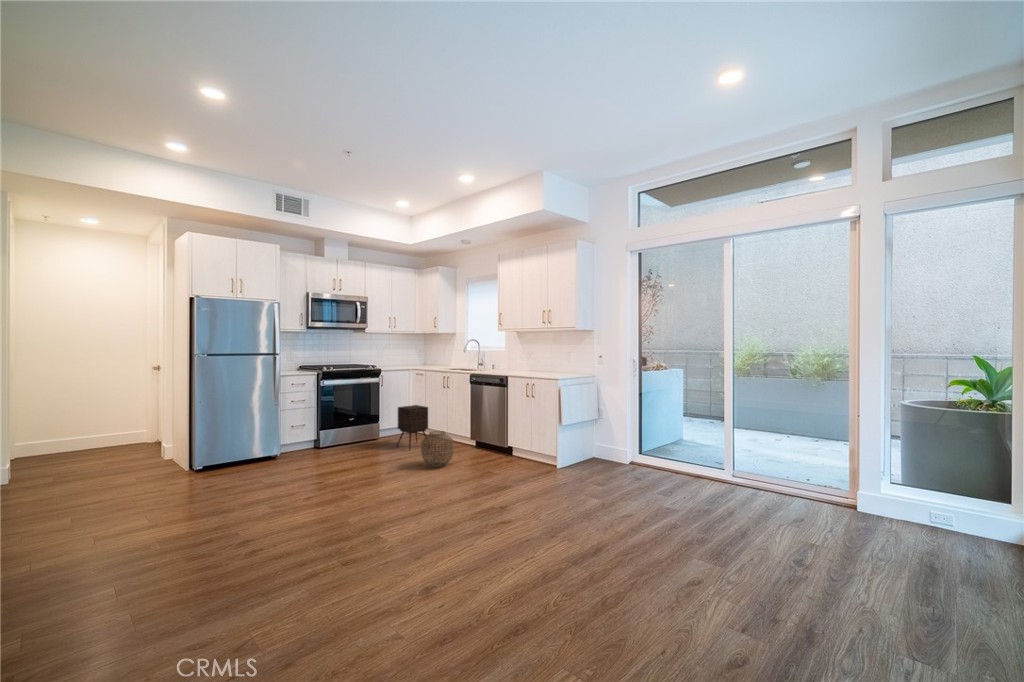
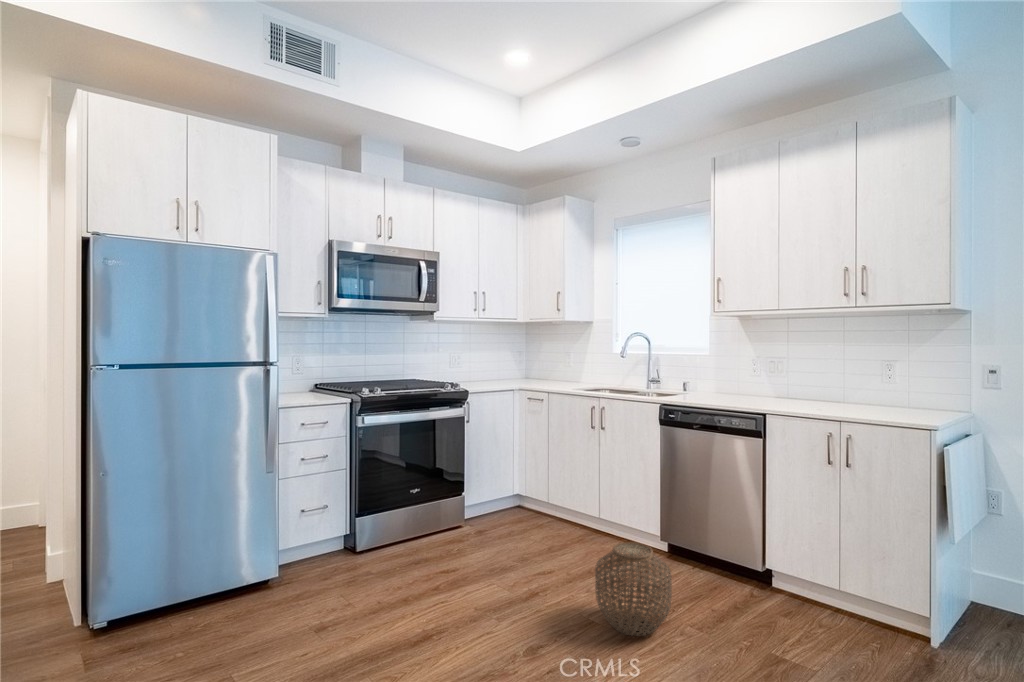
side table: present [397,405,428,450] -> none [506,464,576,566]

